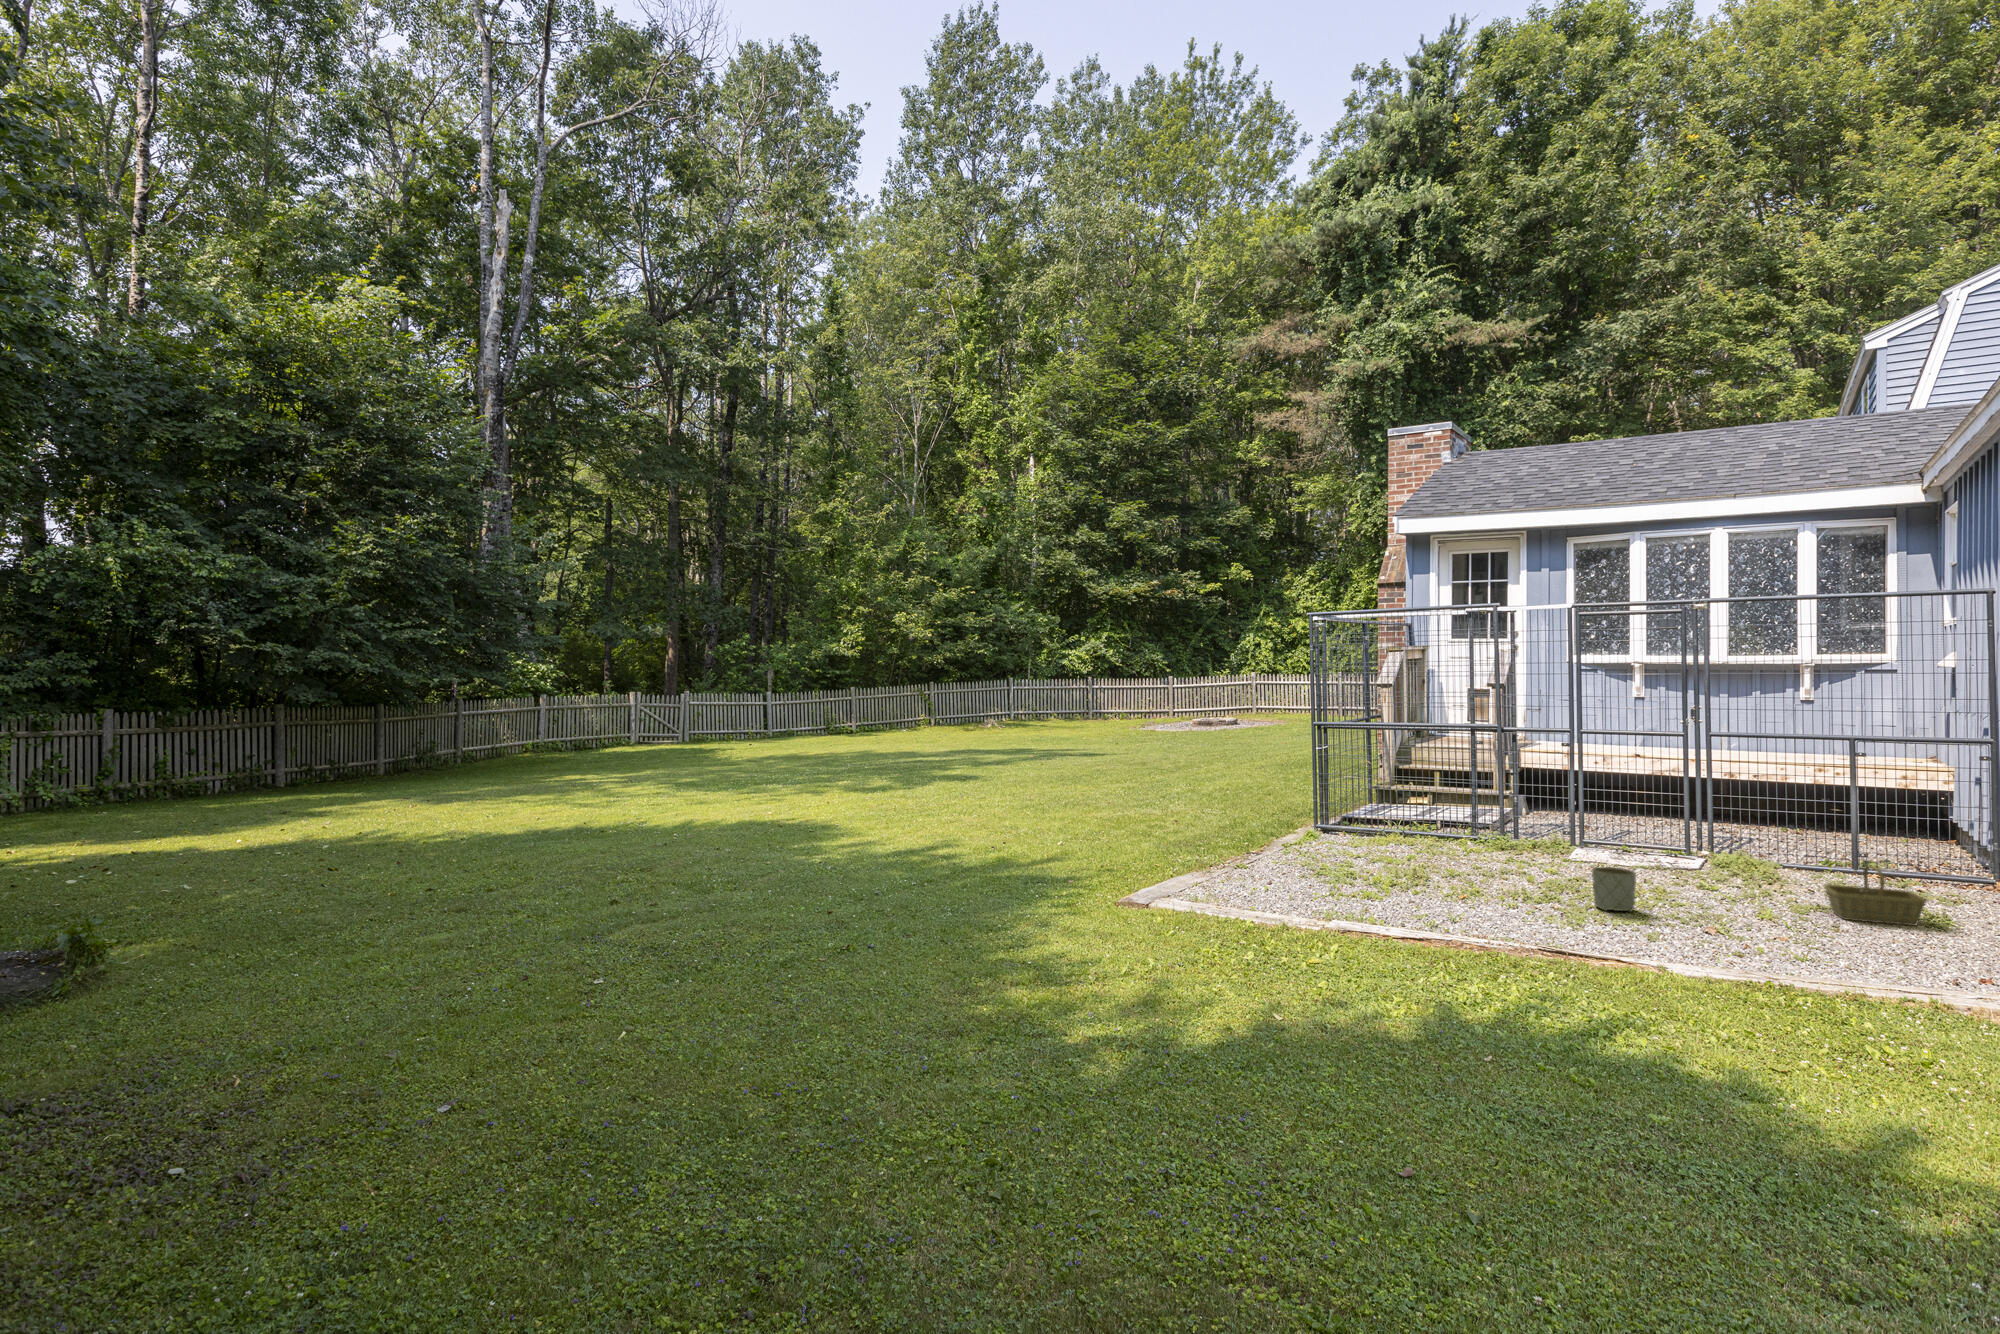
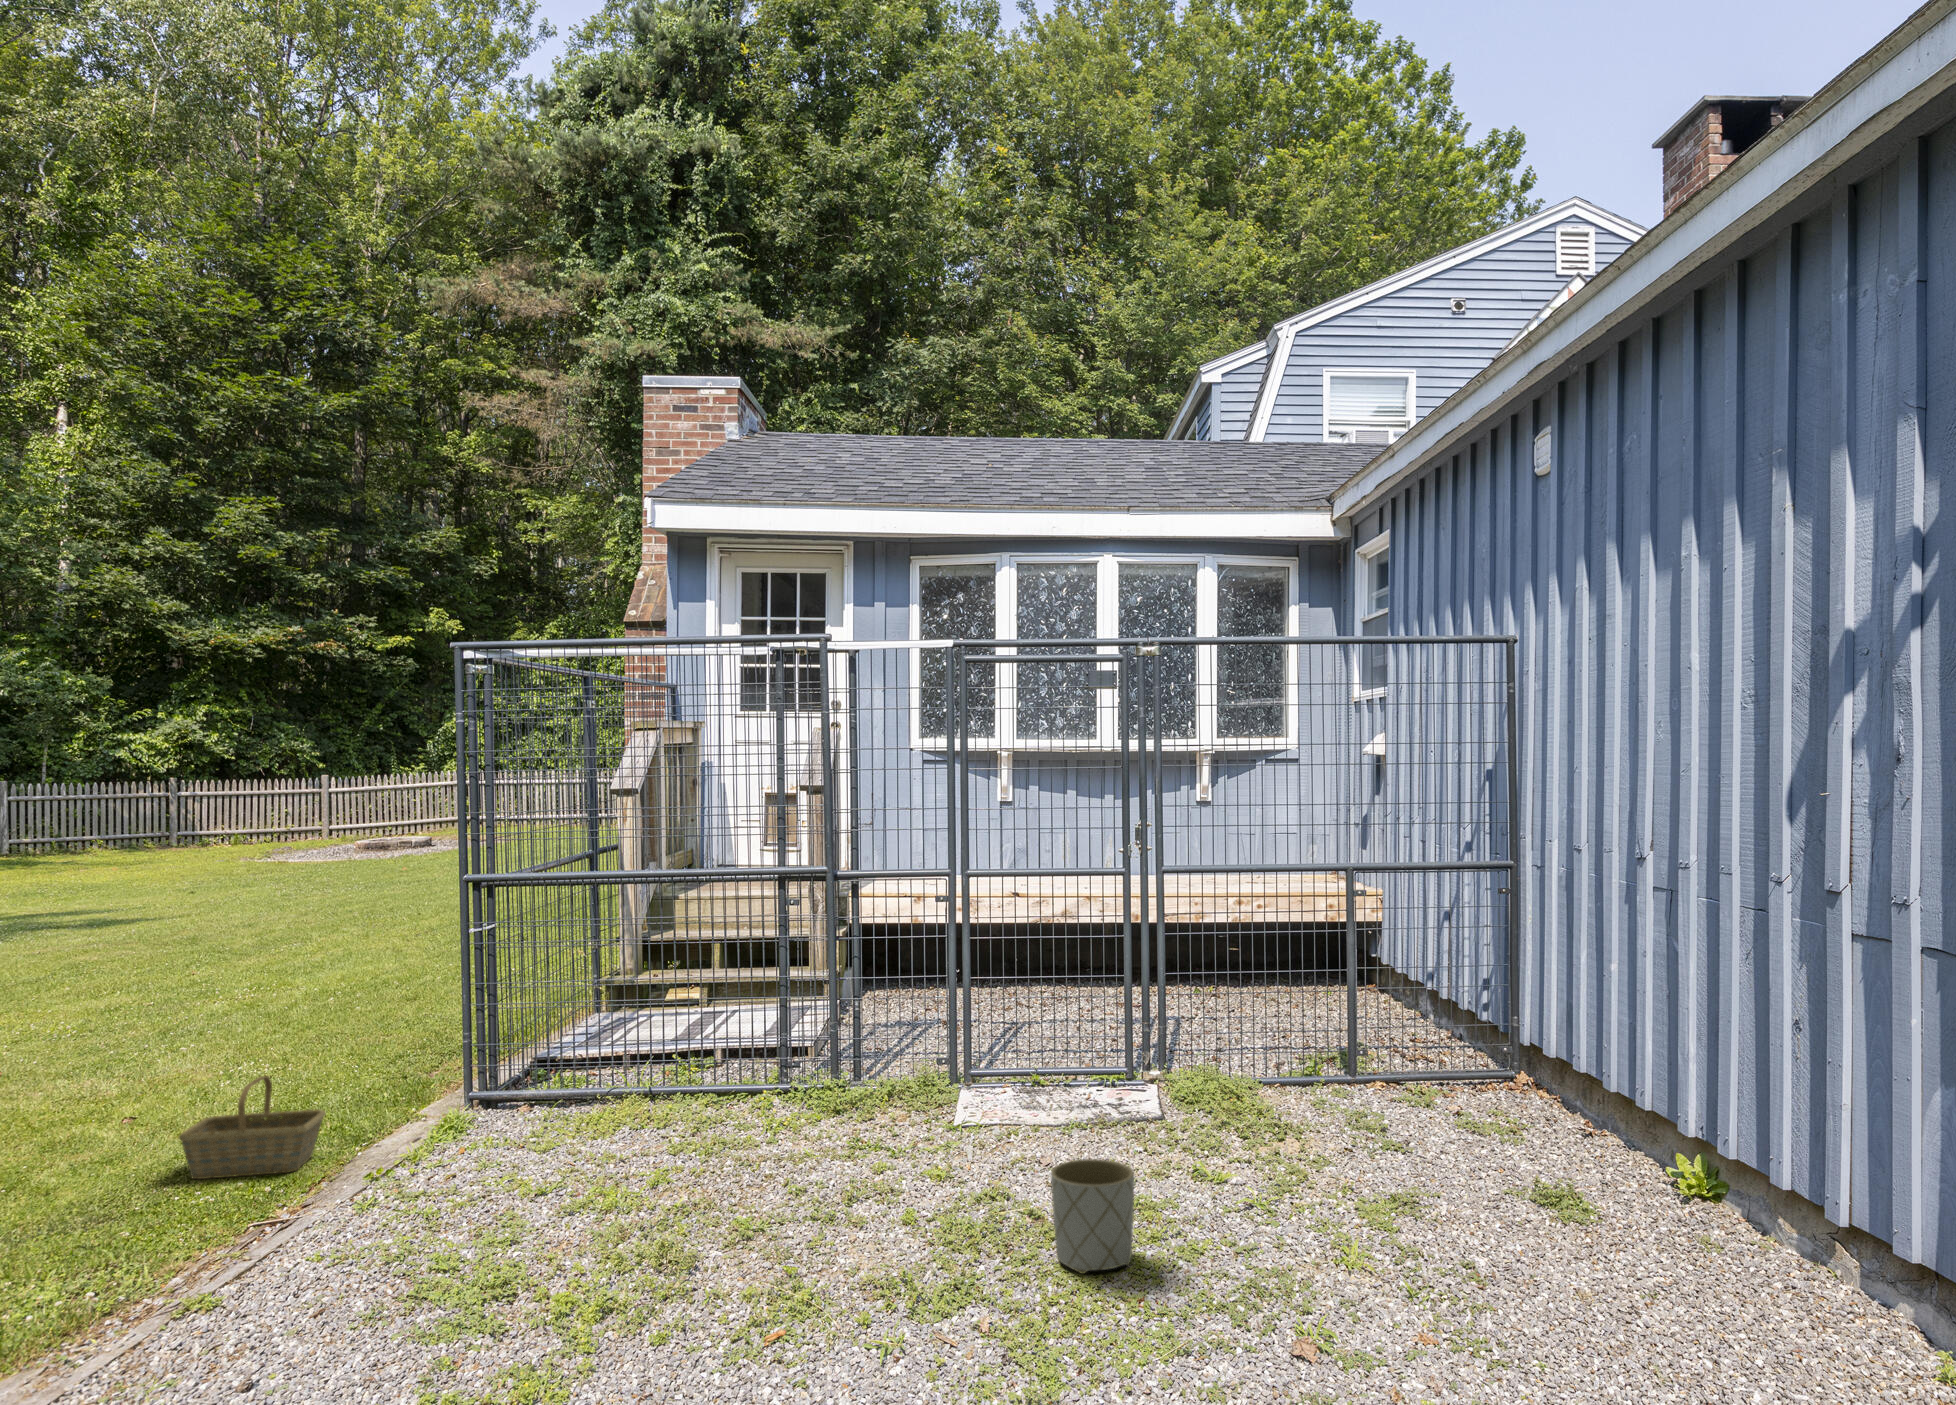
basket: present [1824,866,1927,926] -> present [179,1076,326,1179]

